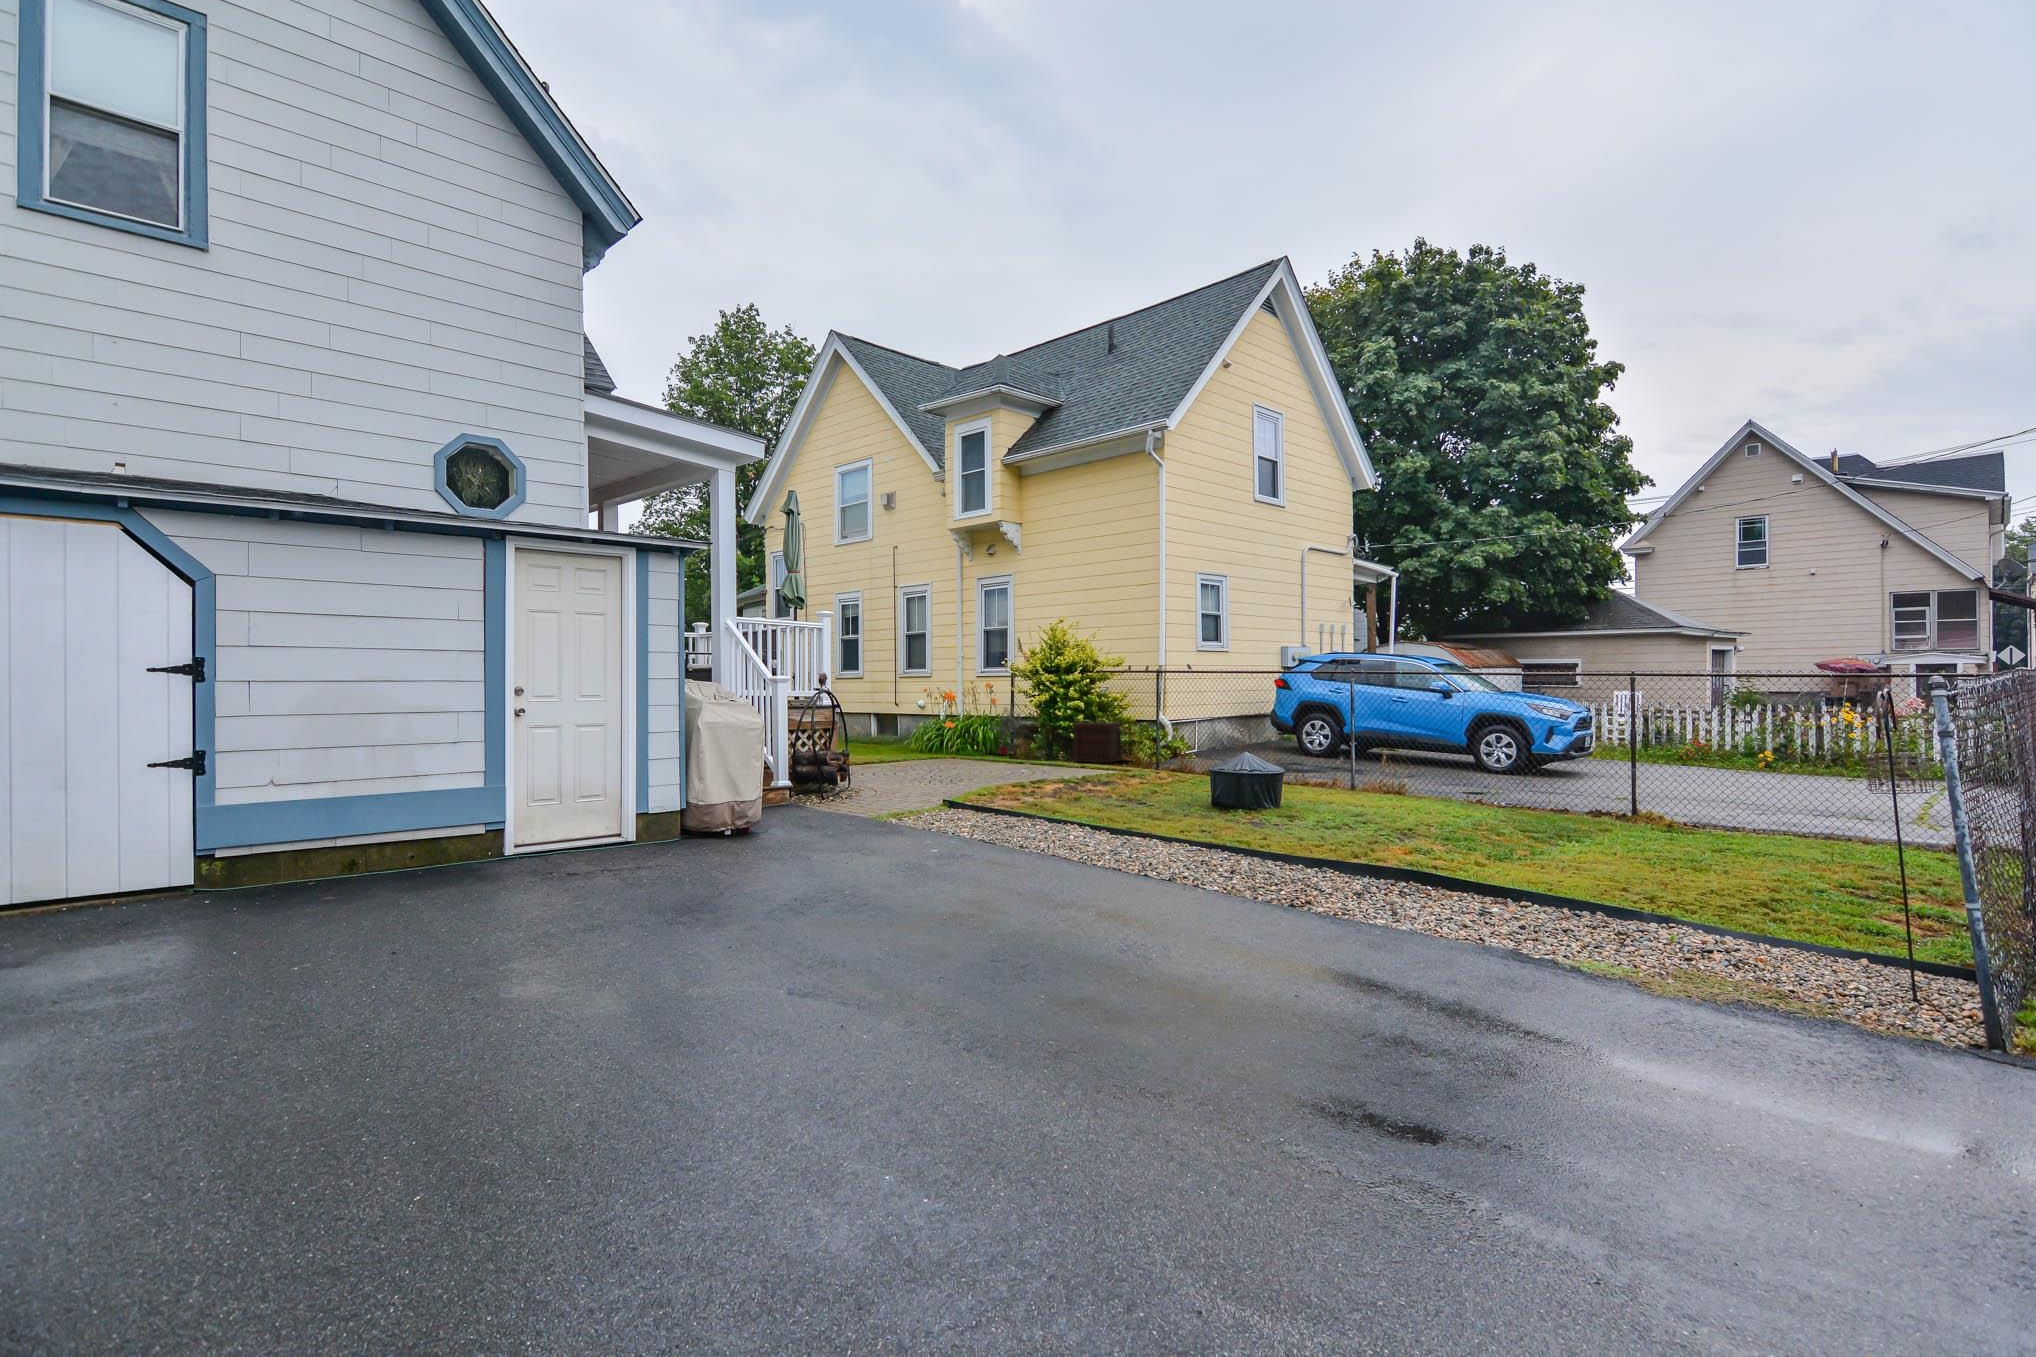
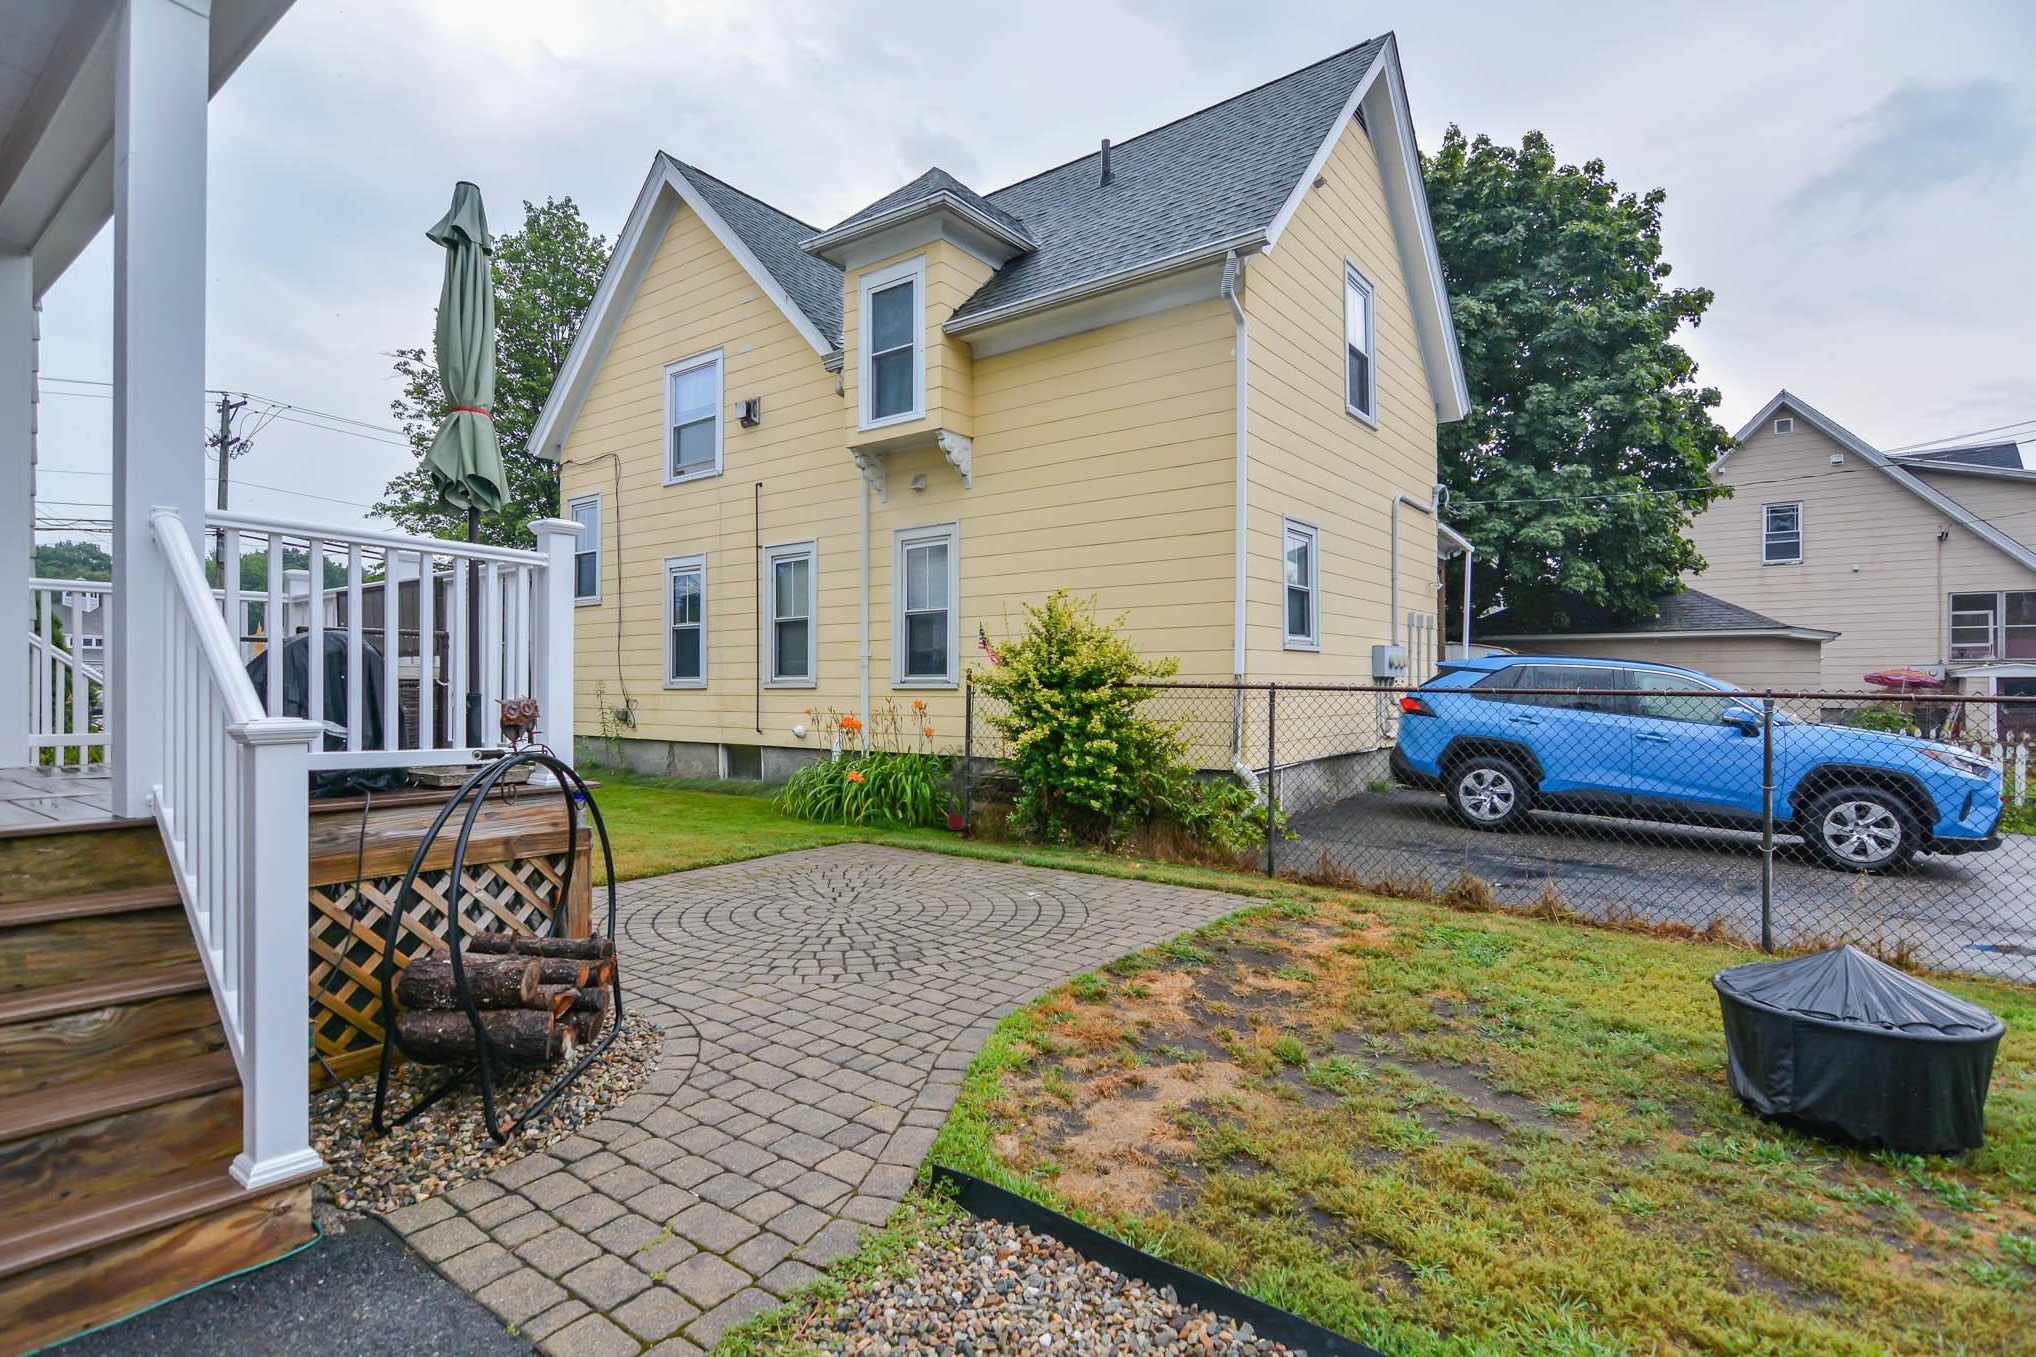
wooden crate: present [1073,722,1122,763] -> none [1098,773,1178,855]

